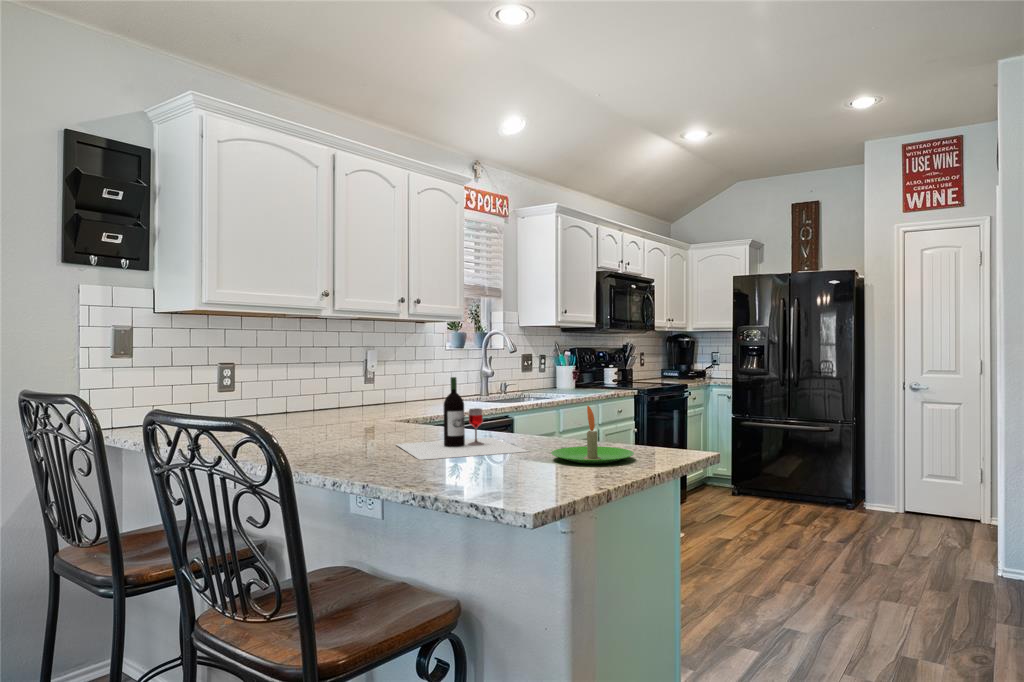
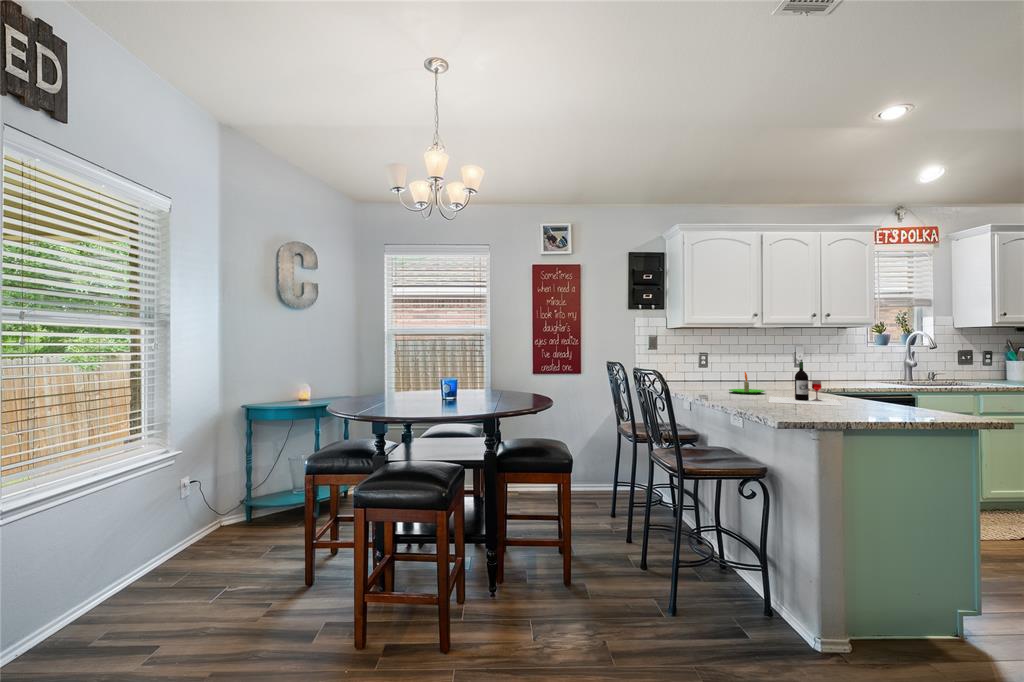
candle: present [551,406,634,464] -> present [729,372,765,394]

